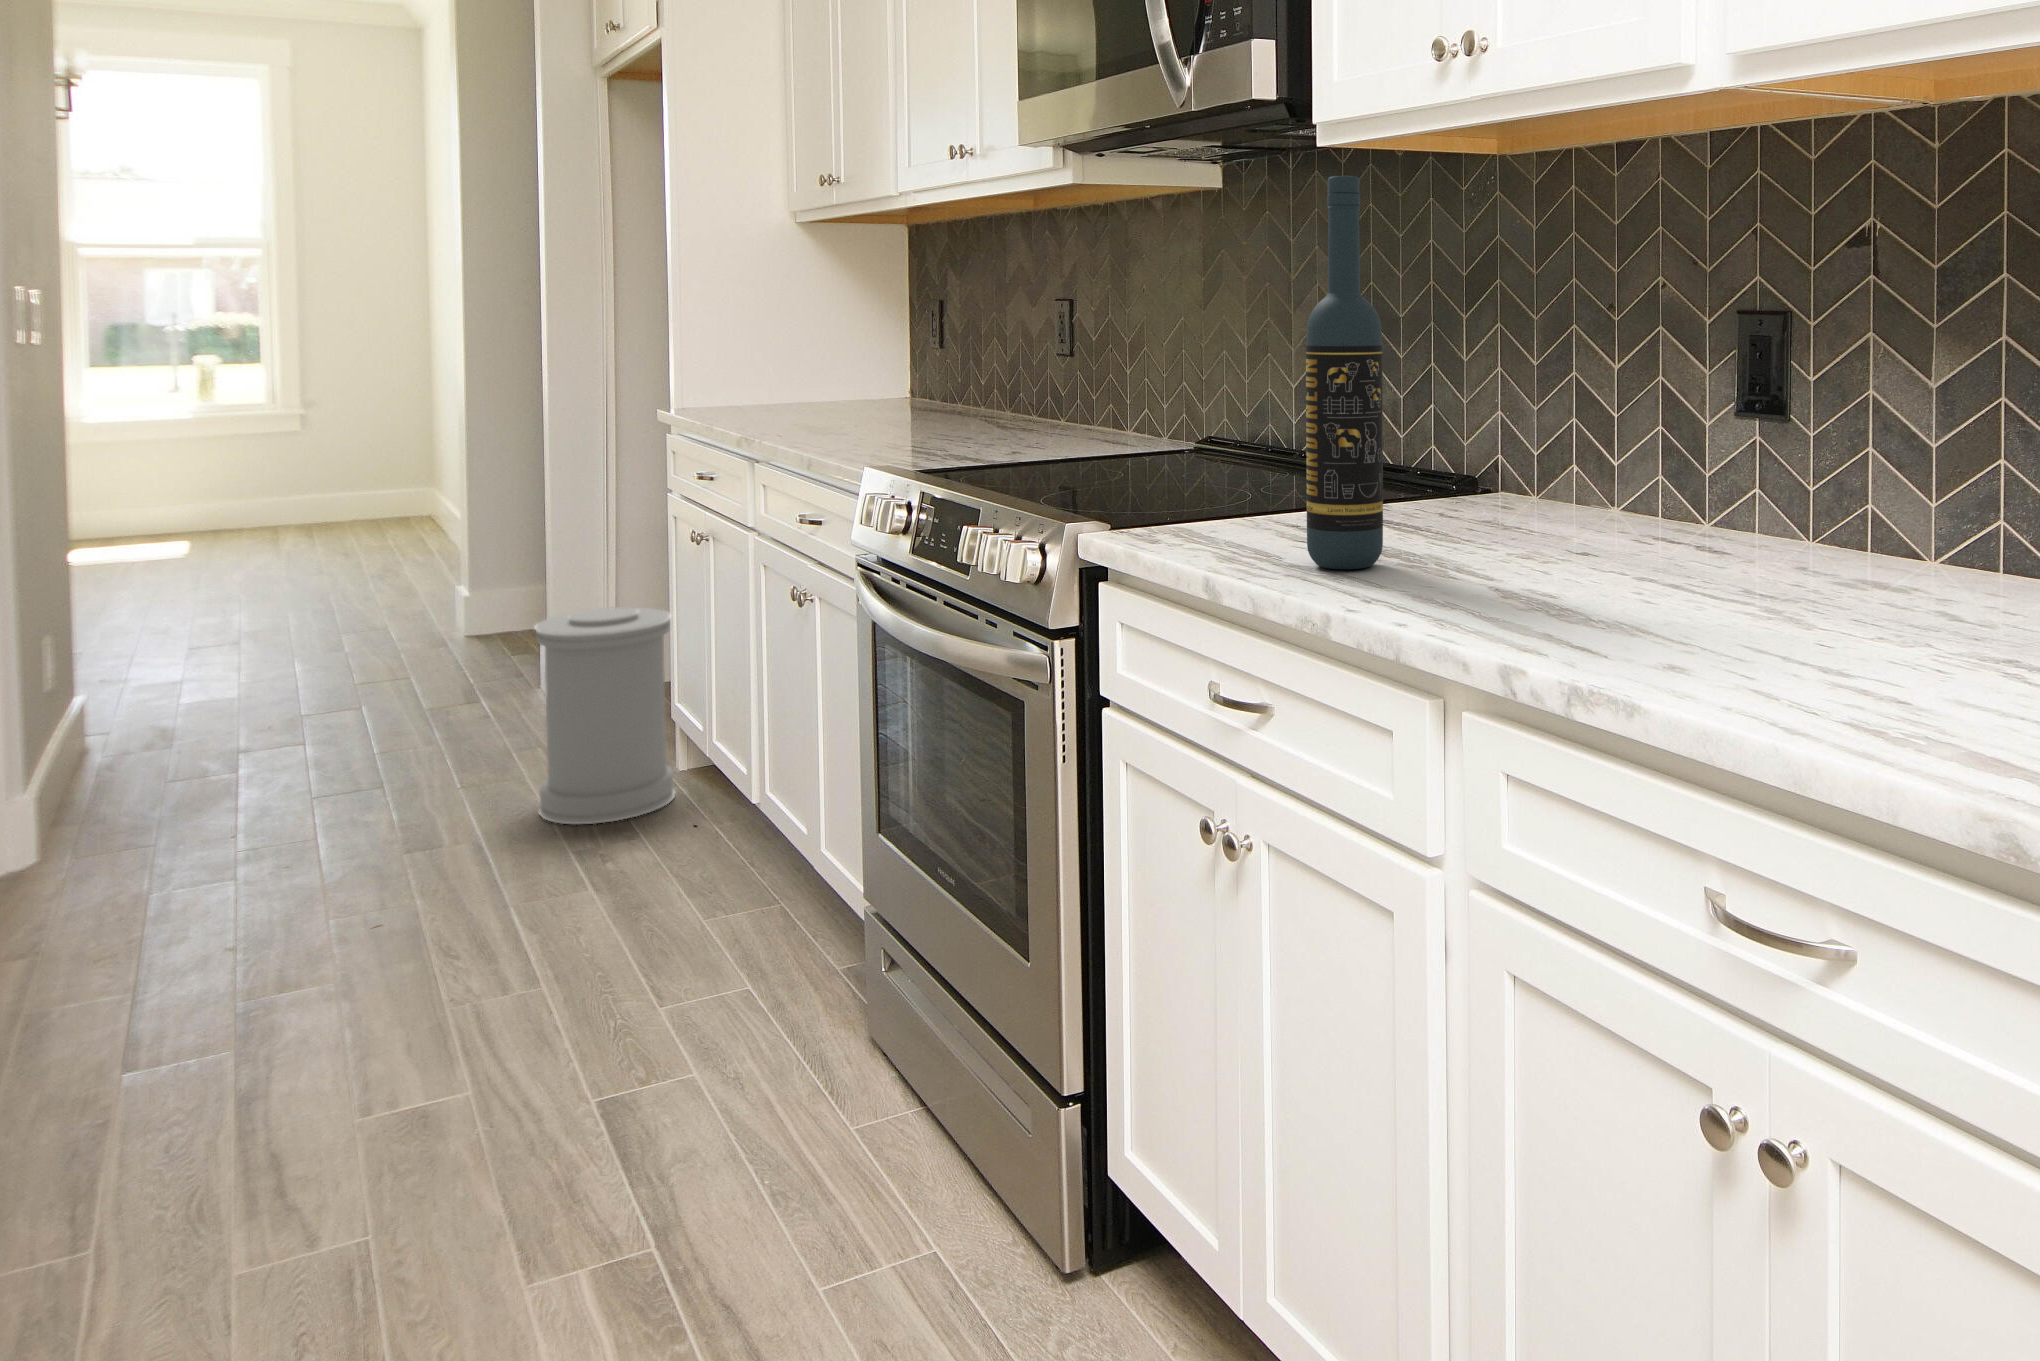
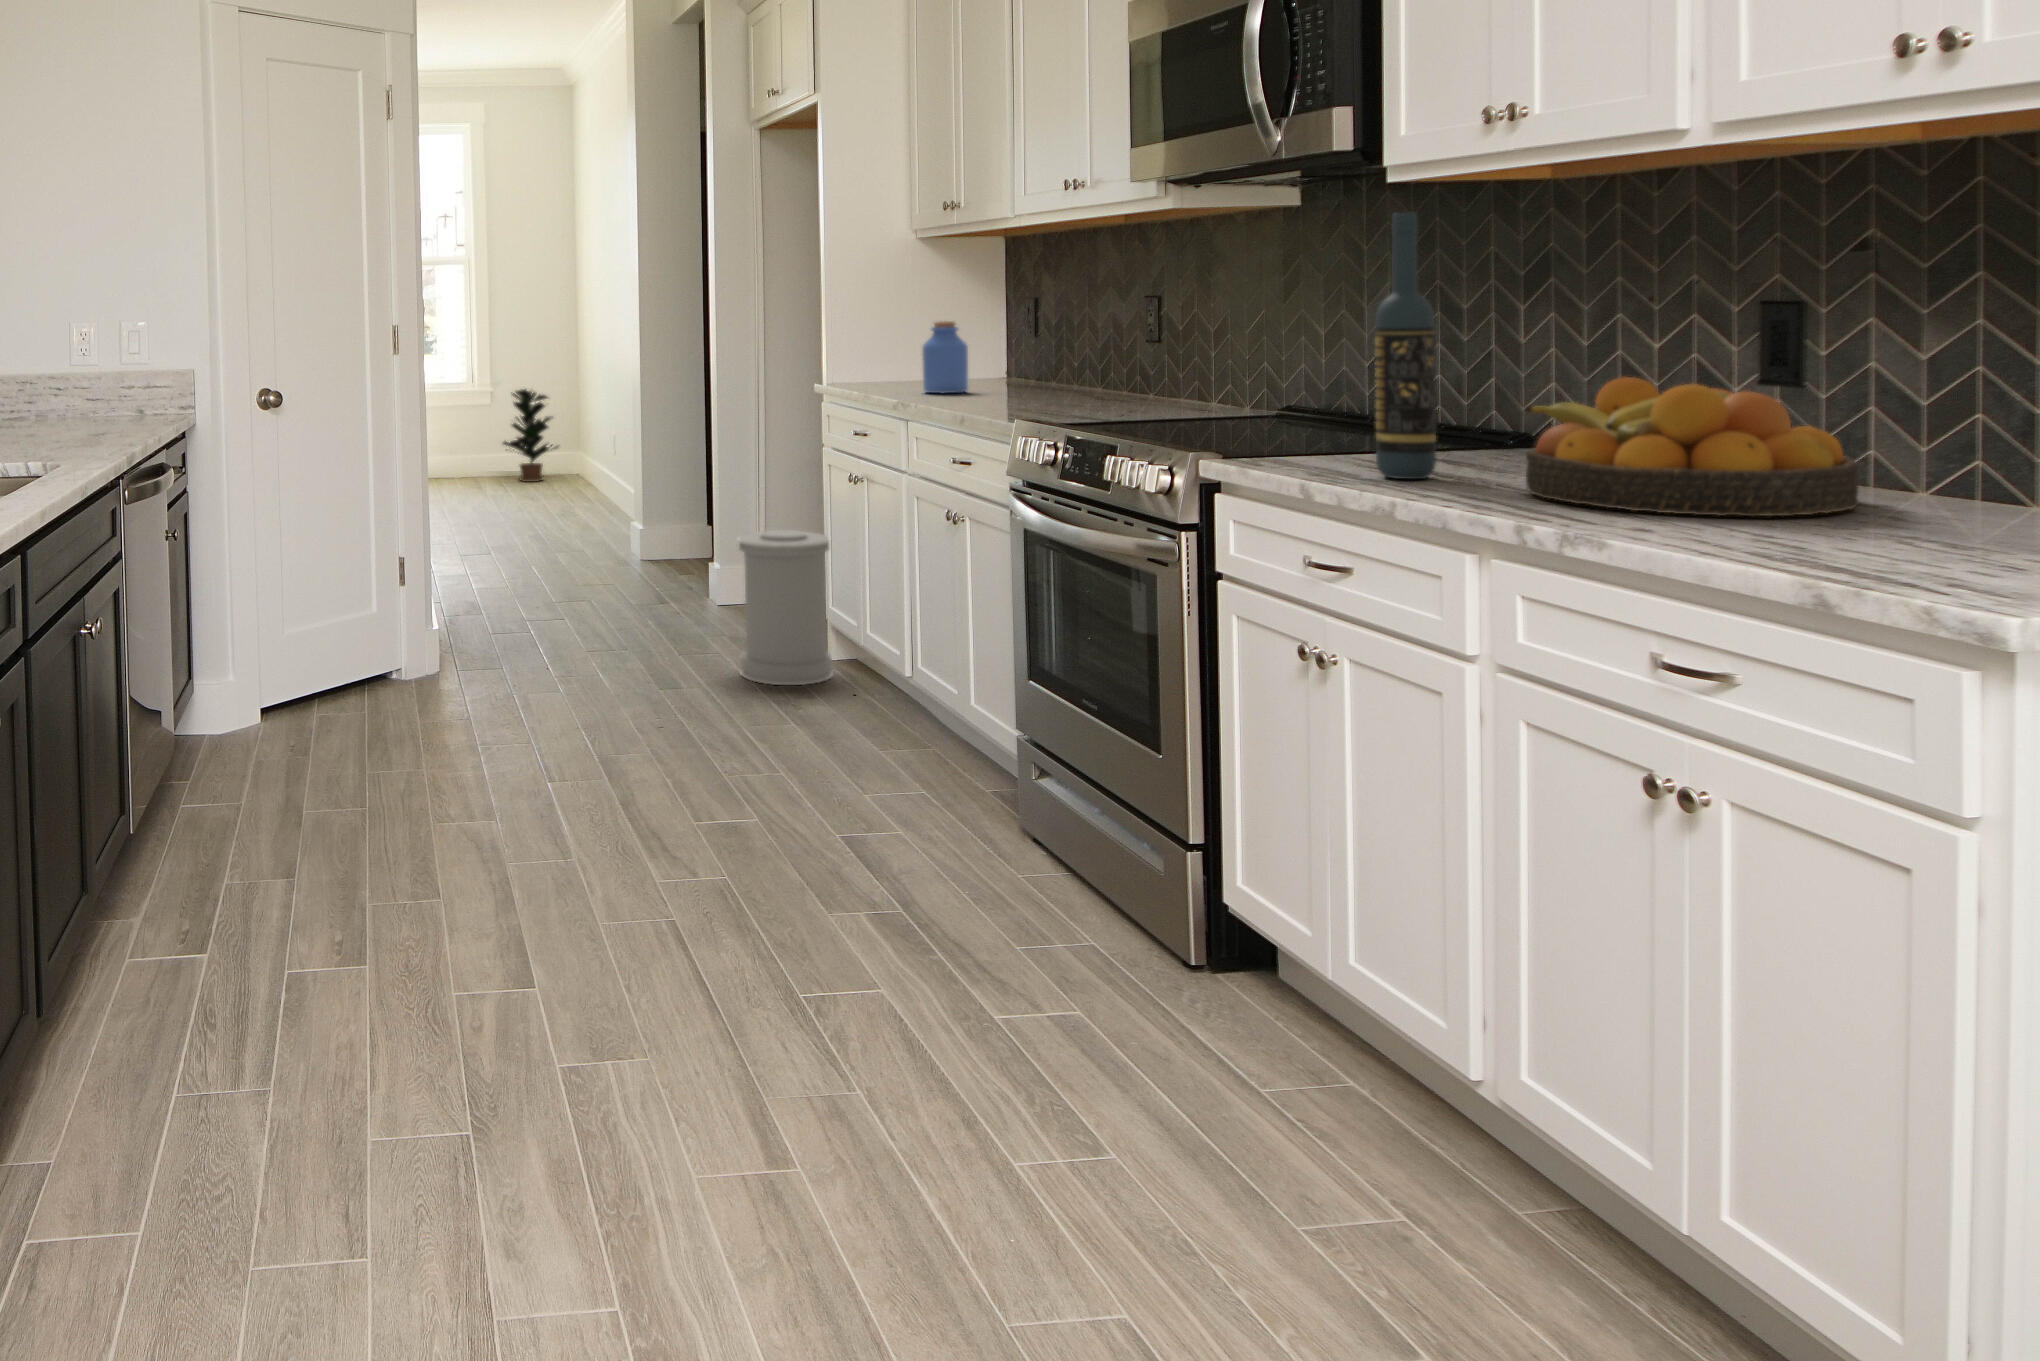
jar: none [781,331,842,425] -> present [922,321,969,393]
potted plant: none [308,411,399,532] -> present [503,389,558,482]
fruit bowl: none [1496,418,1894,632] -> present [1525,377,1859,516]

